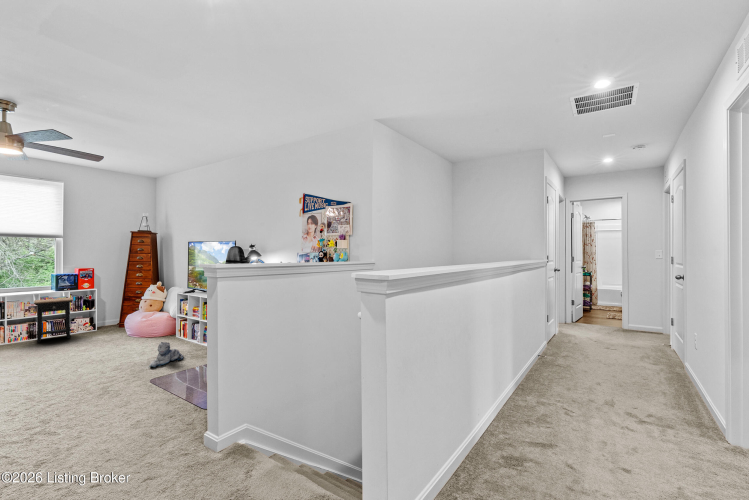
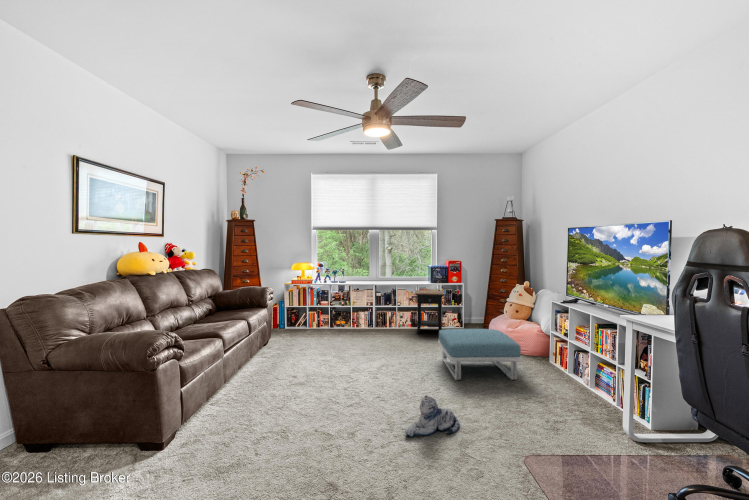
footstool: none [65,321,150,367] -> present [438,329,521,380]
plush toy: present [149,342,183,367] -> present [405,395,459,437]

